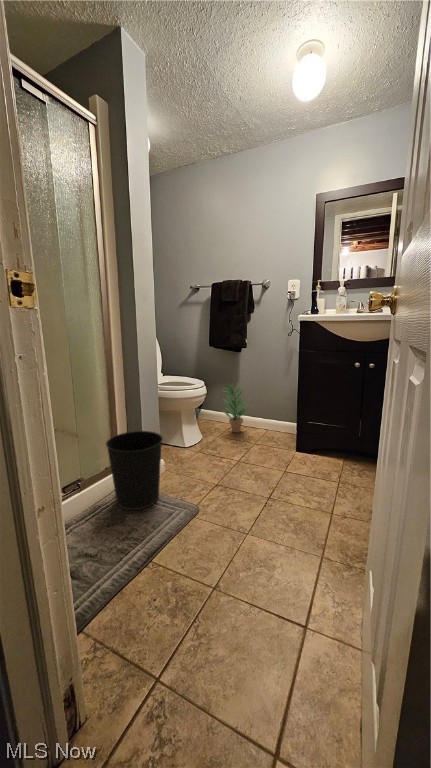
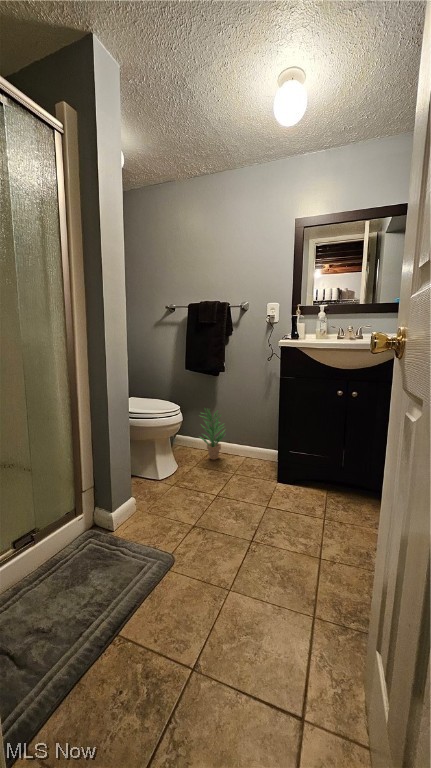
wastebasket: present [106,431,163,510] -> none [67,468,134,563]

